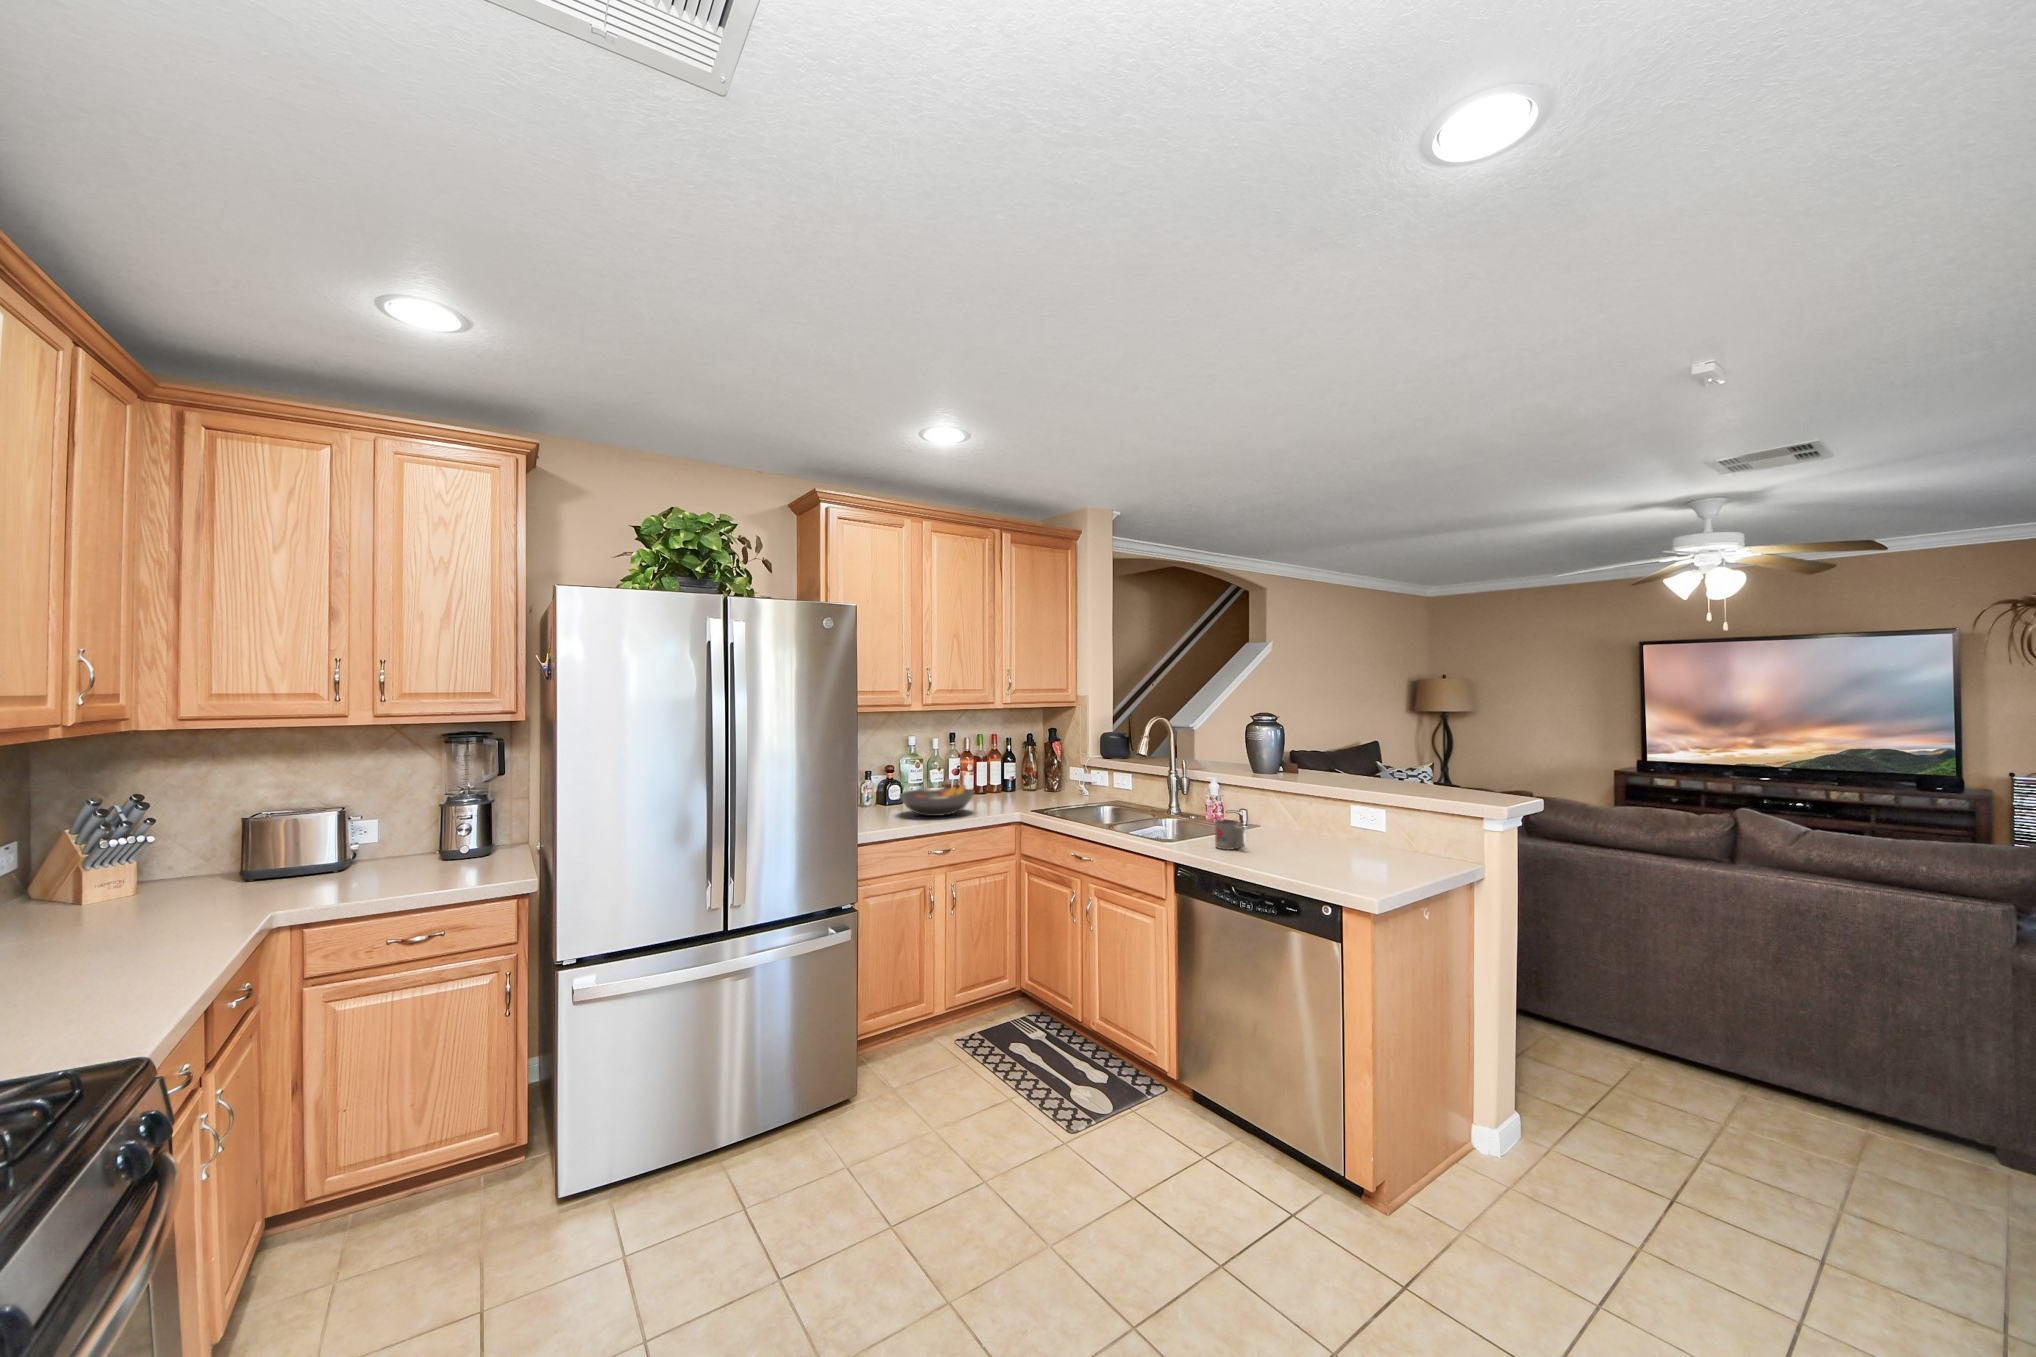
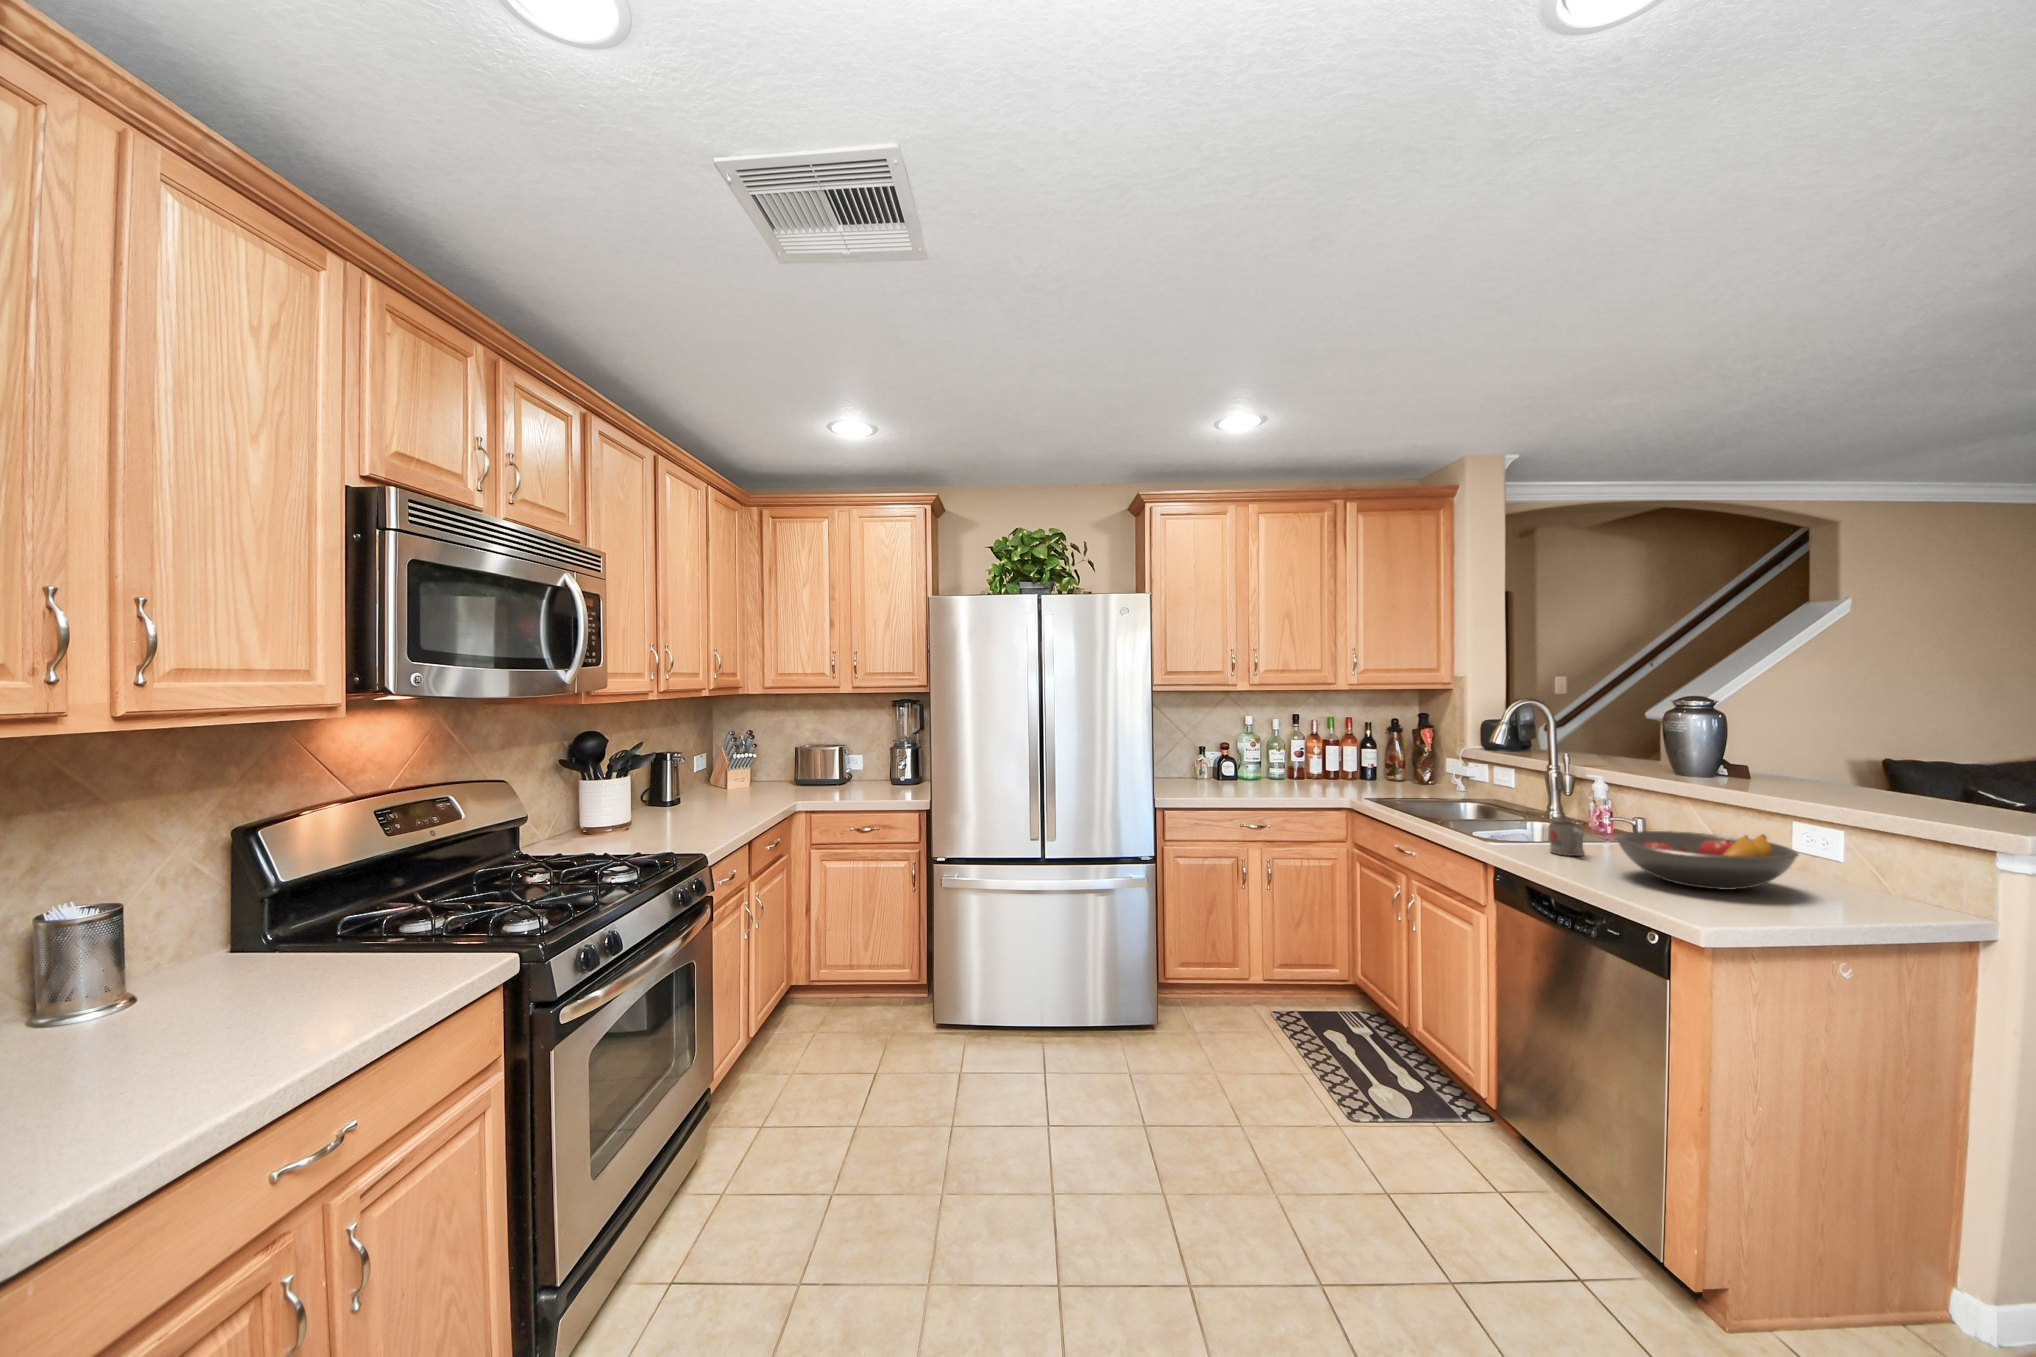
fruit bowl: present [900,785,974,816] -> present [1615,831,1799,890]

